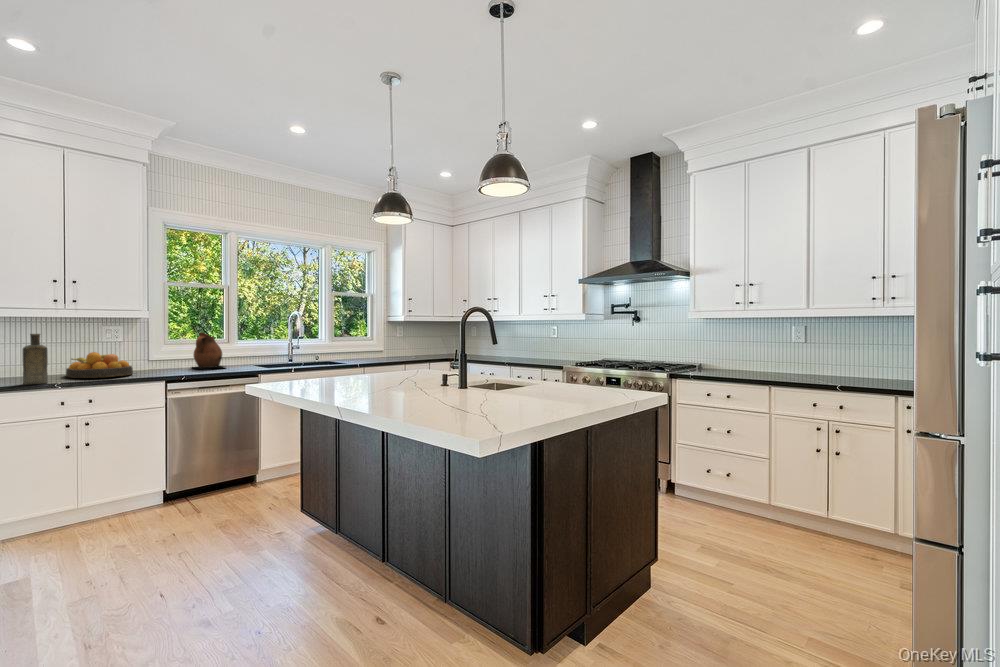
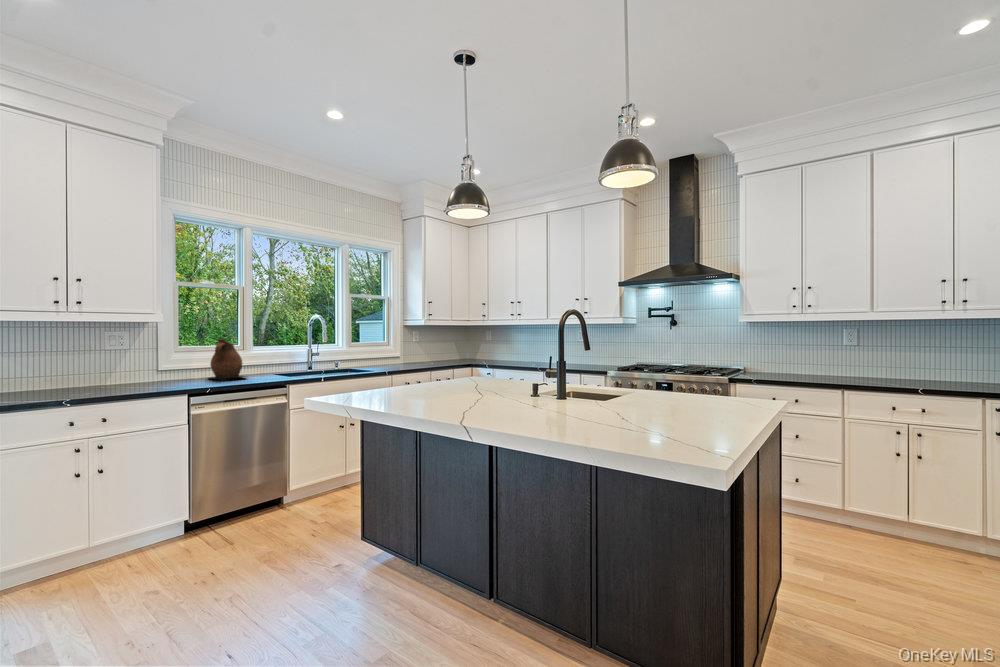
bottle: present [22,334,48,385] -> none [19,341,55,402]
fruit bowl: present [66,352,133,378] -> none [71,362,148,392]

